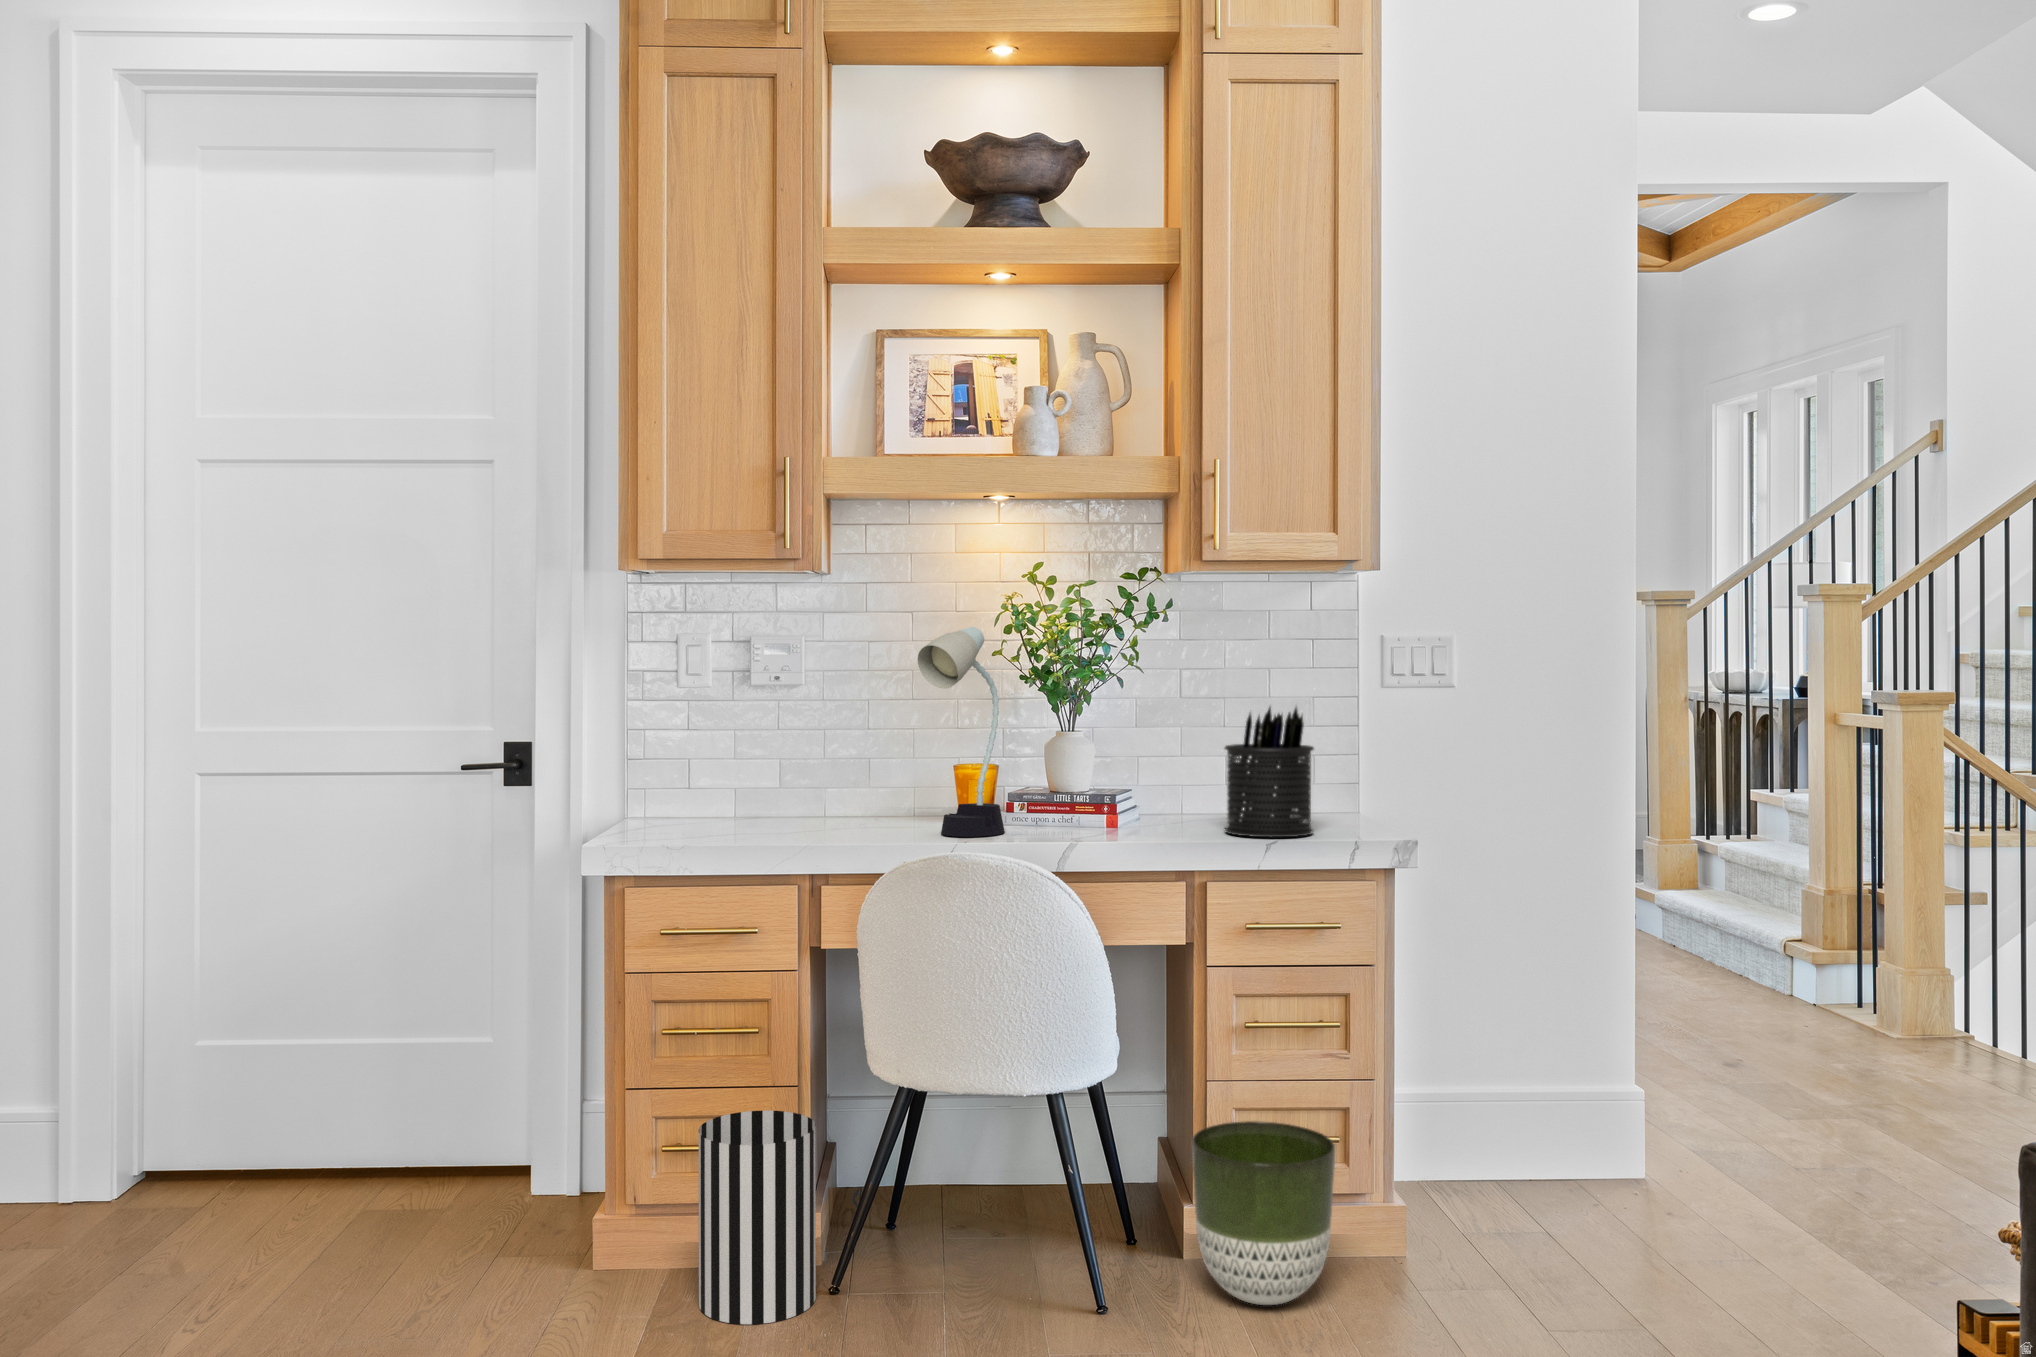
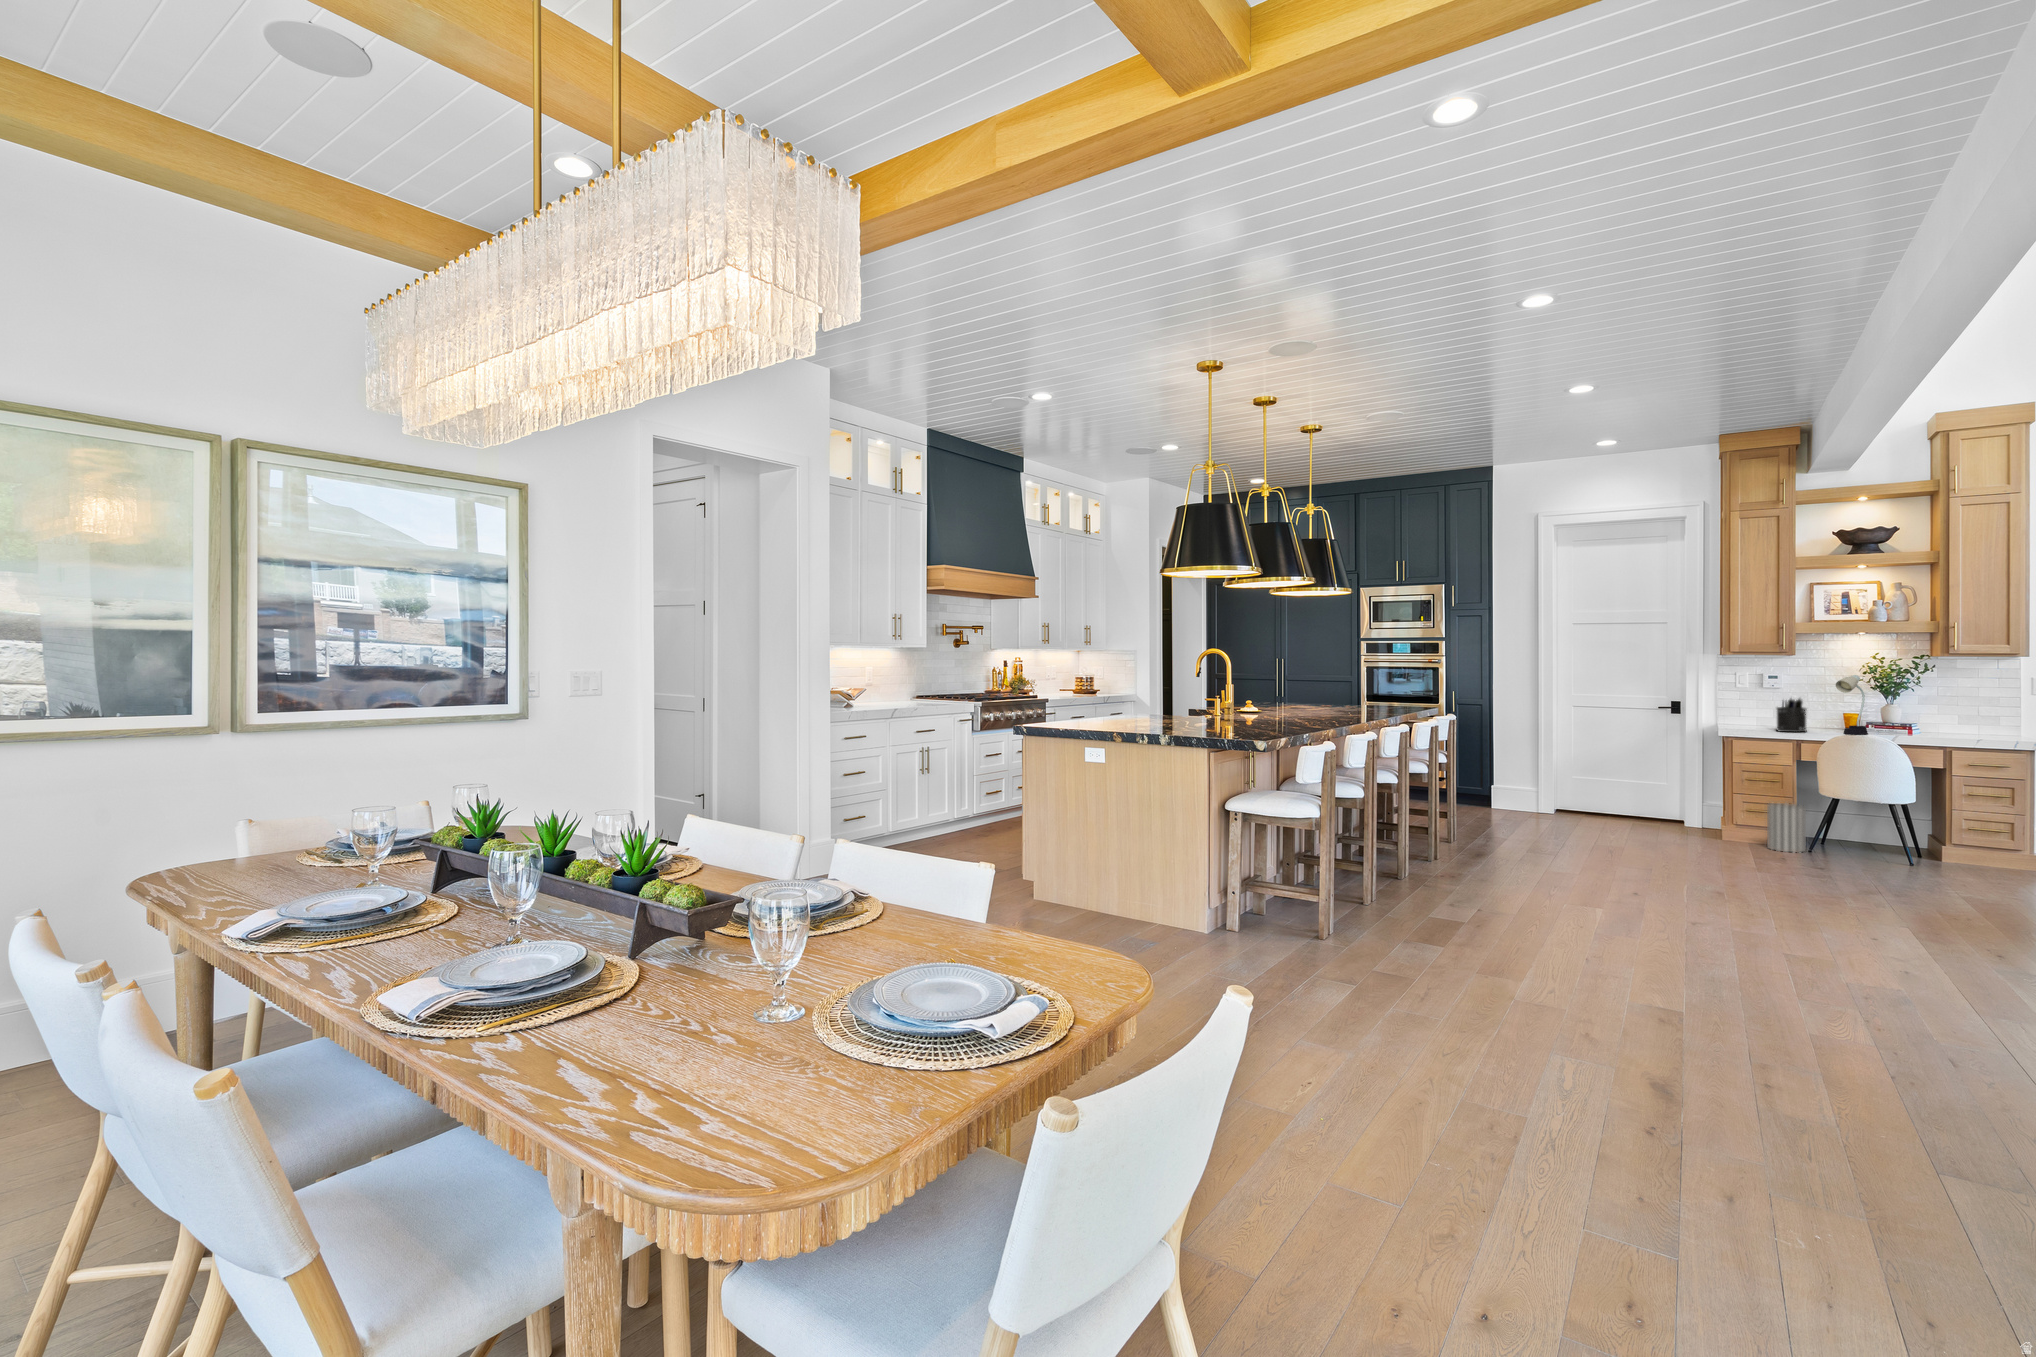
pen holder: present [1225,707,1314,837] -> present [1776,699,1807,732]
planter: present [1192,1121,1335,1305] -> none [1945,819,2003,867]

